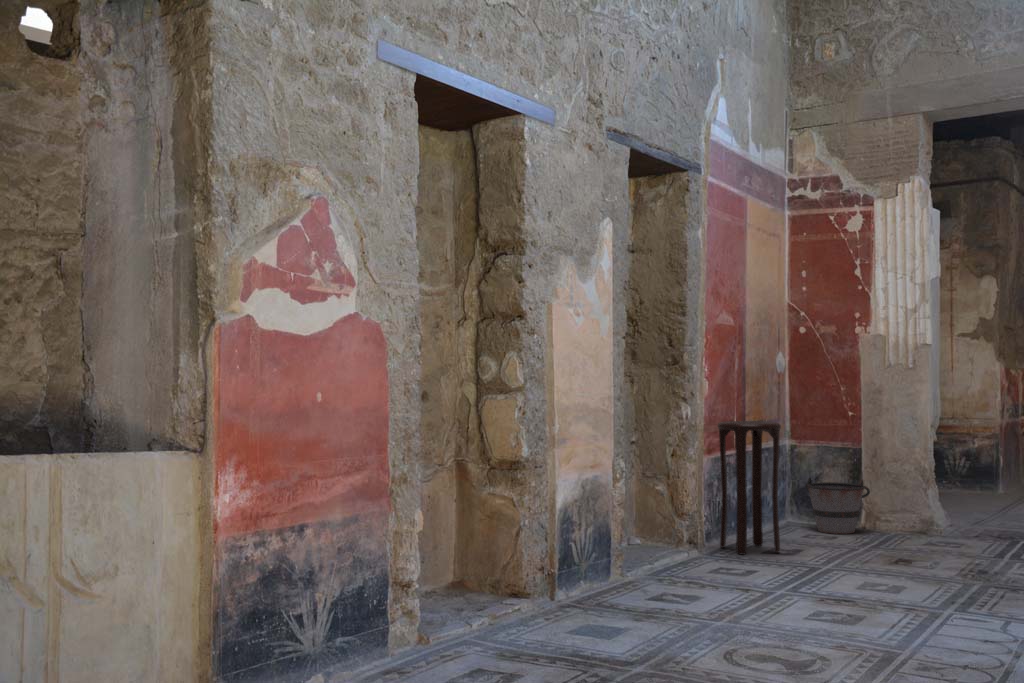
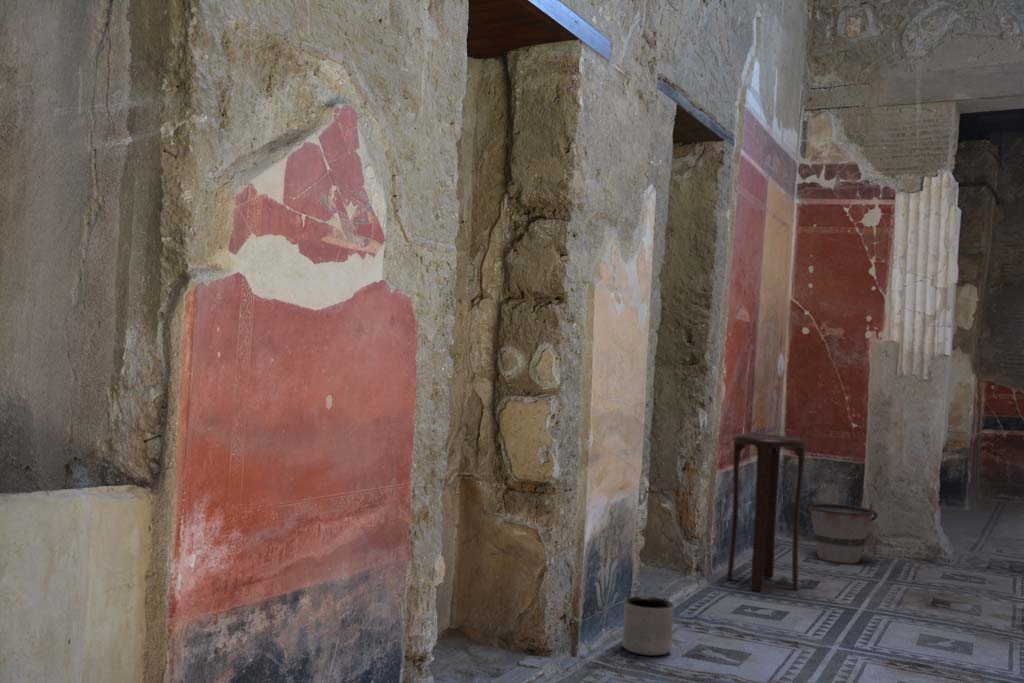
planter: none [598,552,638,597] -> present [622,596,673,656]

